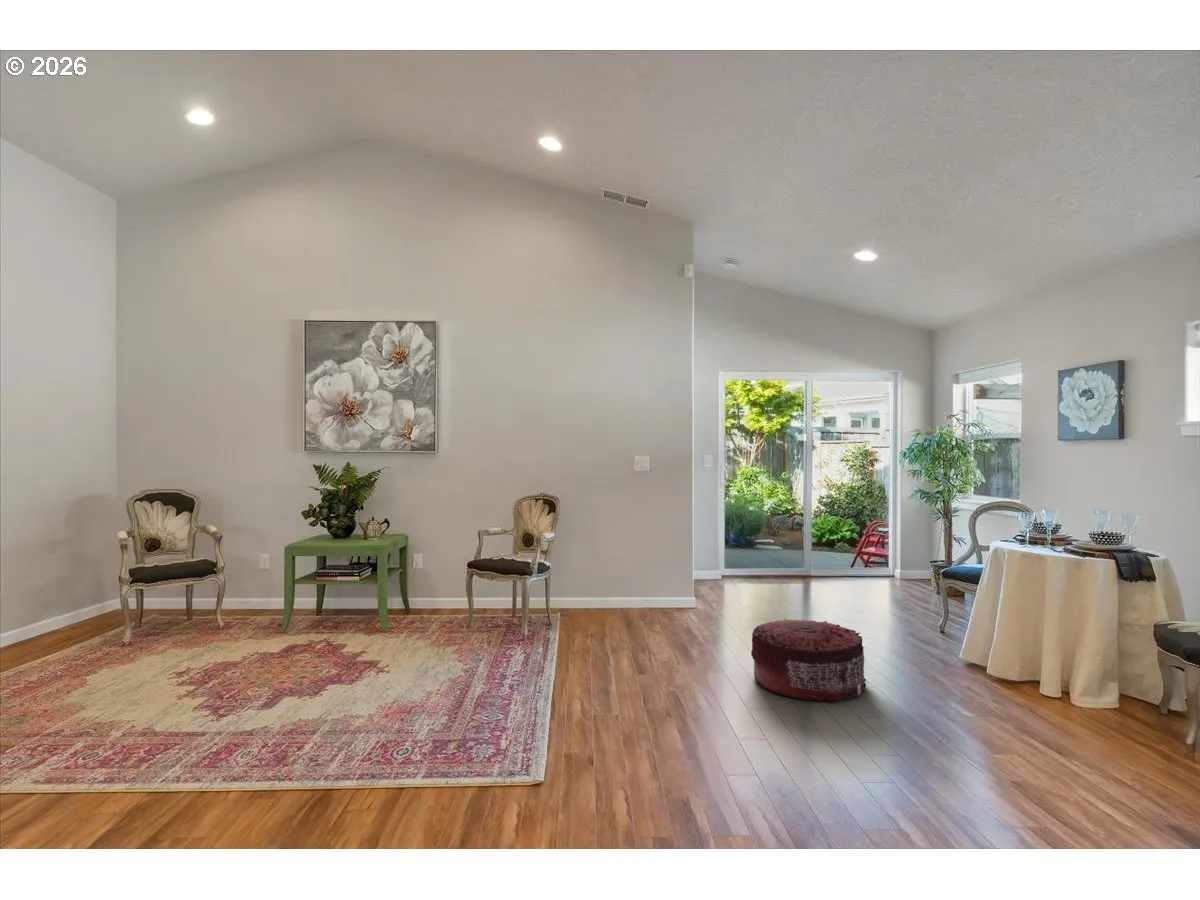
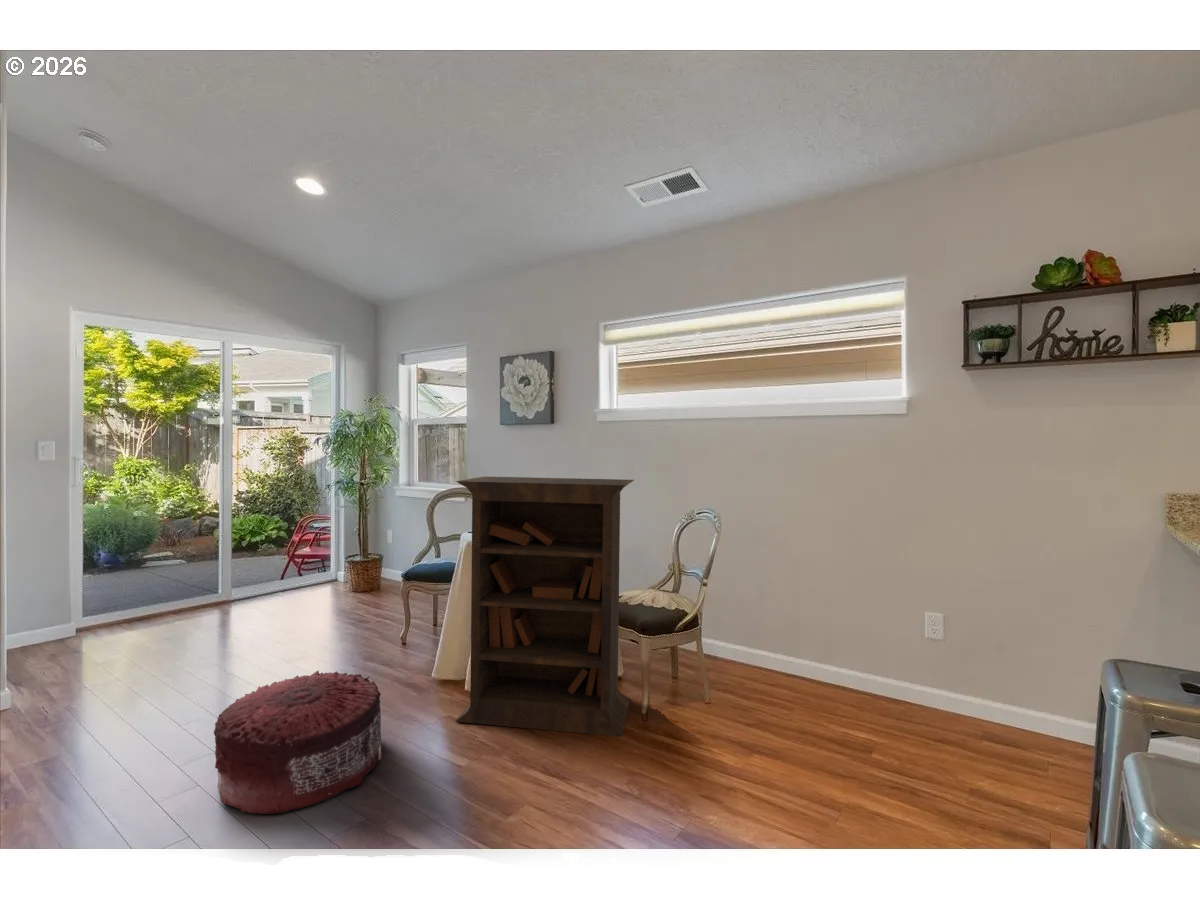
bookcase: none [936,479,1168,767] -> present [456,476,634,737]

